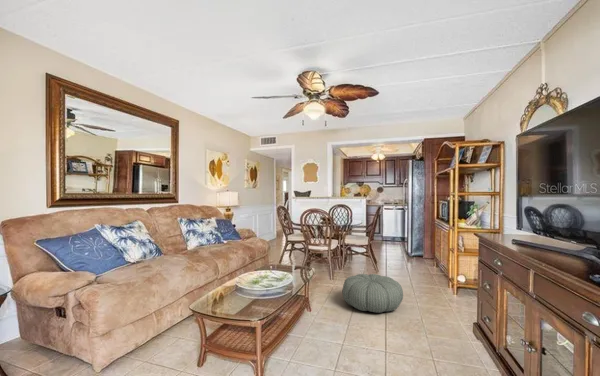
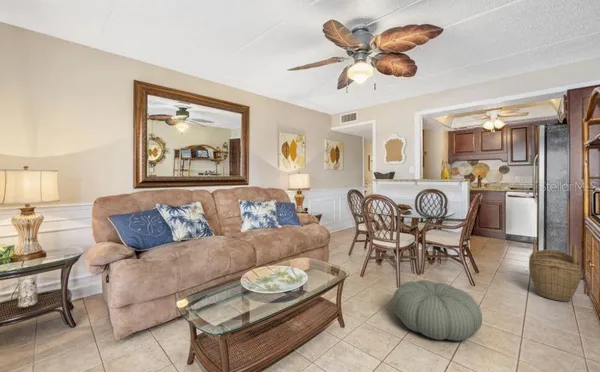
woven basket: none [414,239,443,279] -> present [529,240,581,302]

